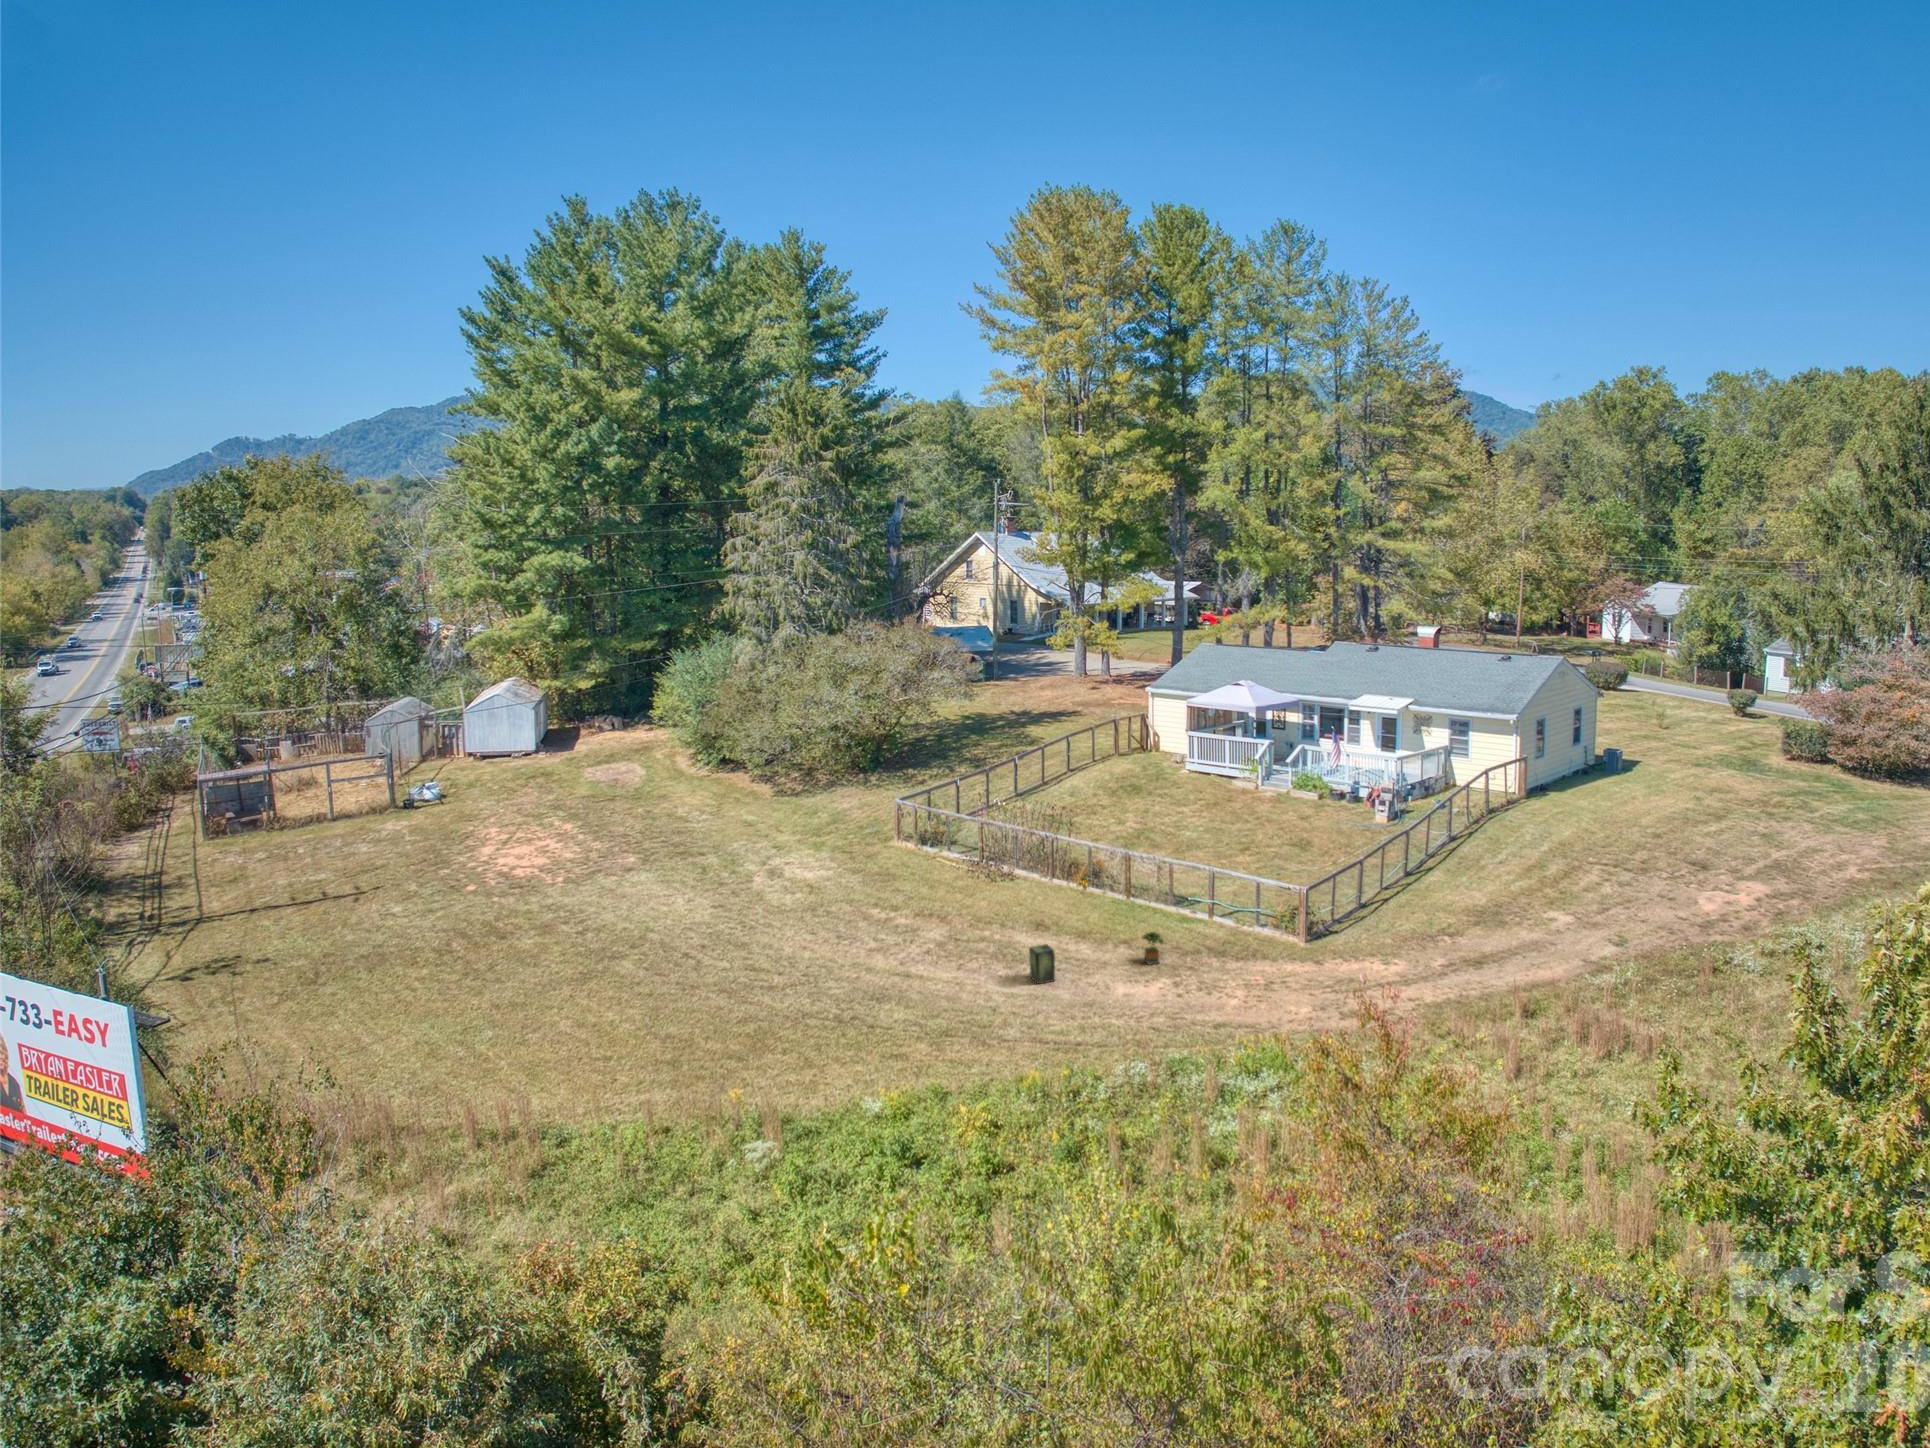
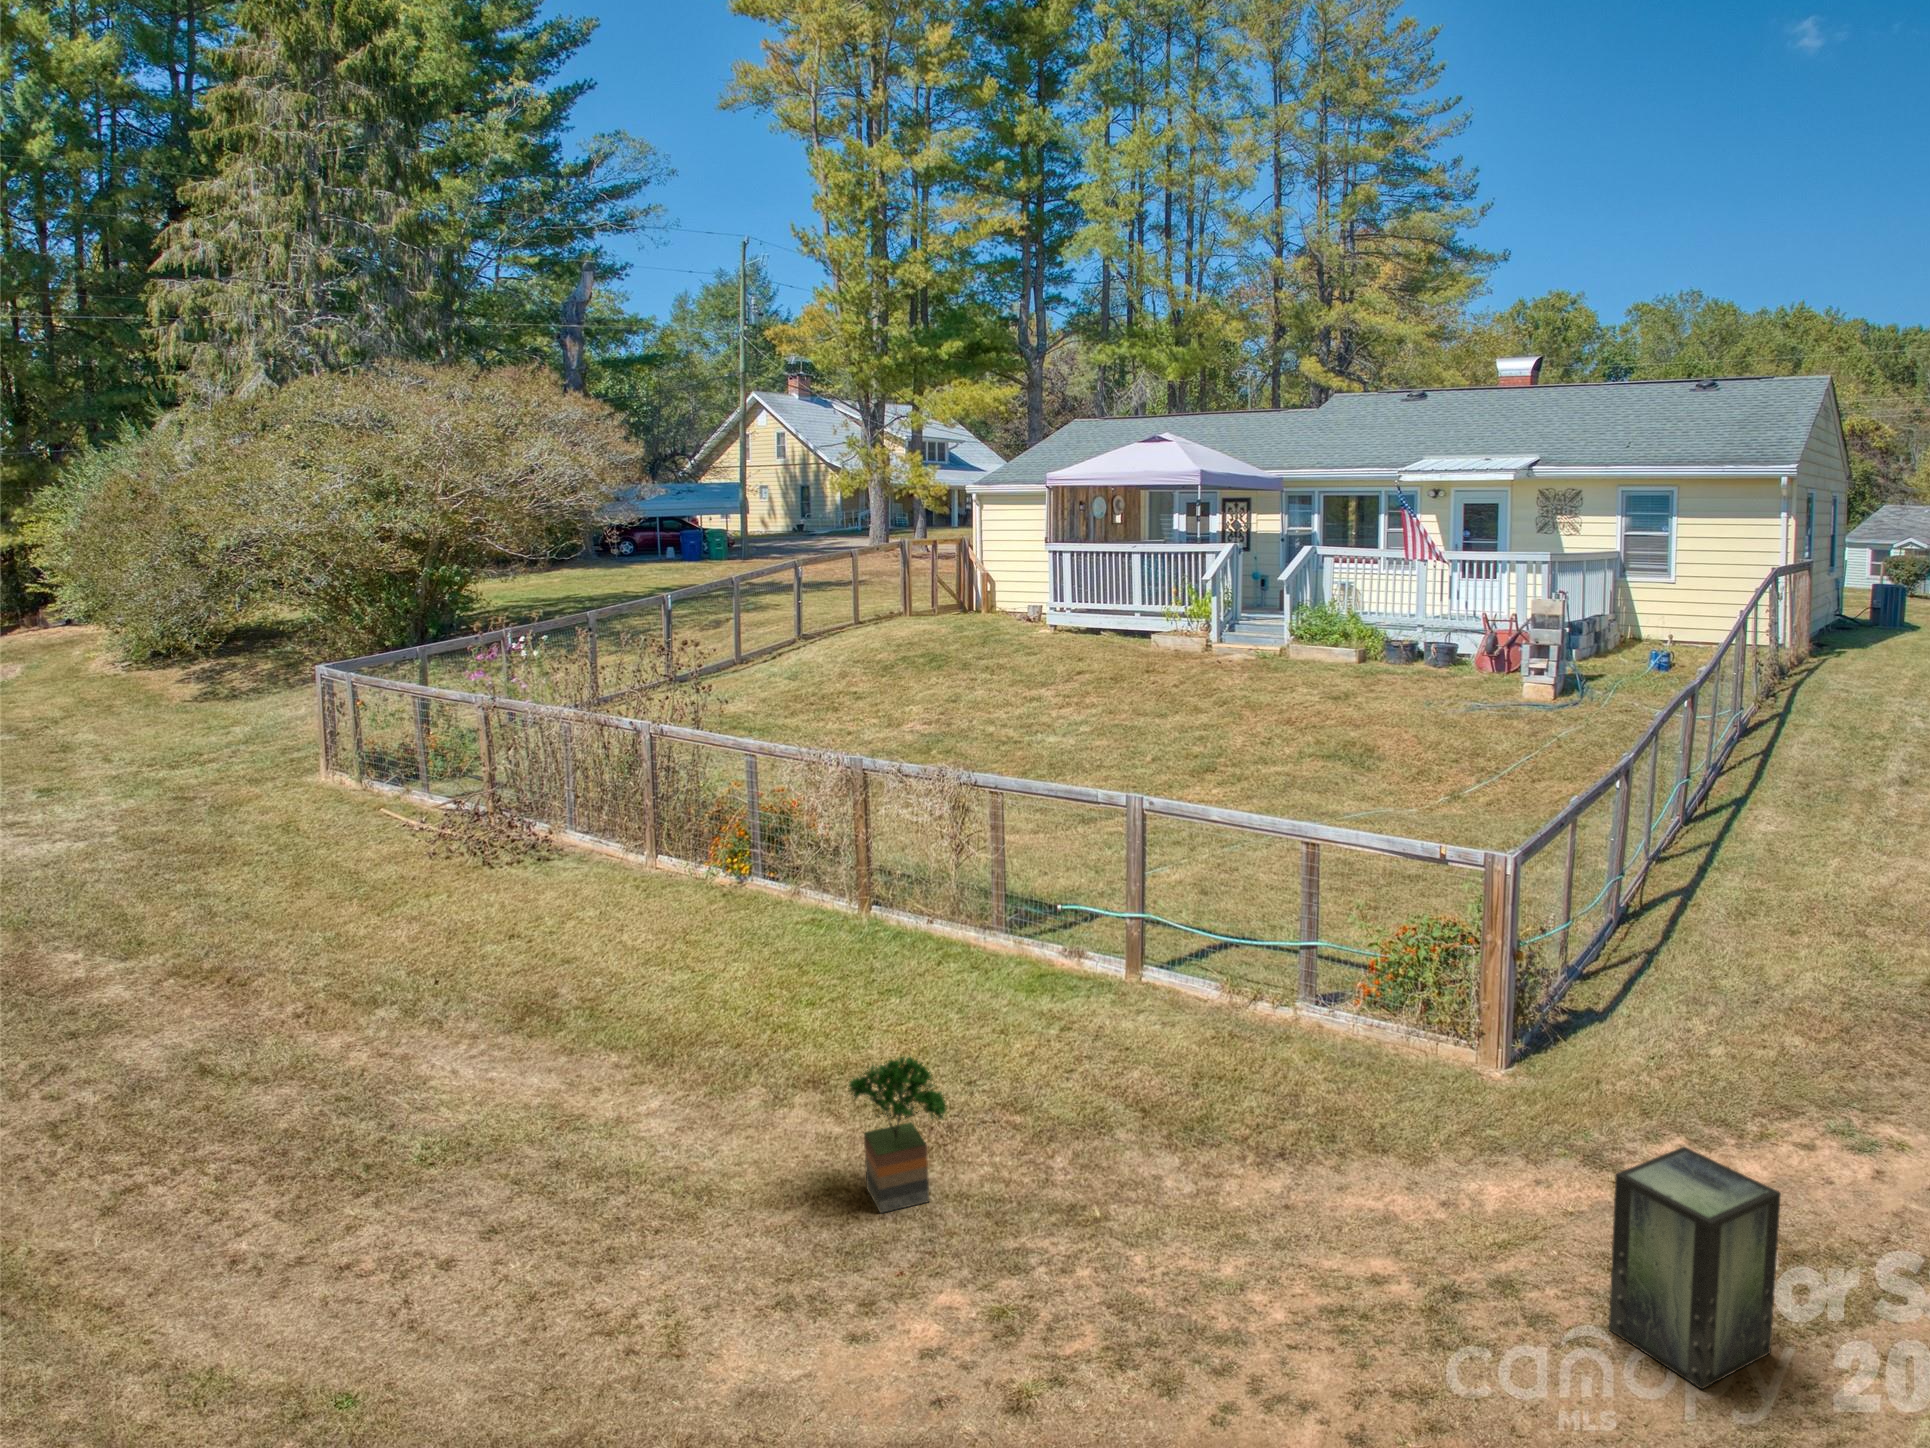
storage box: present [1029,944,1055,984] -> present [1609,1147,1781,1389]

